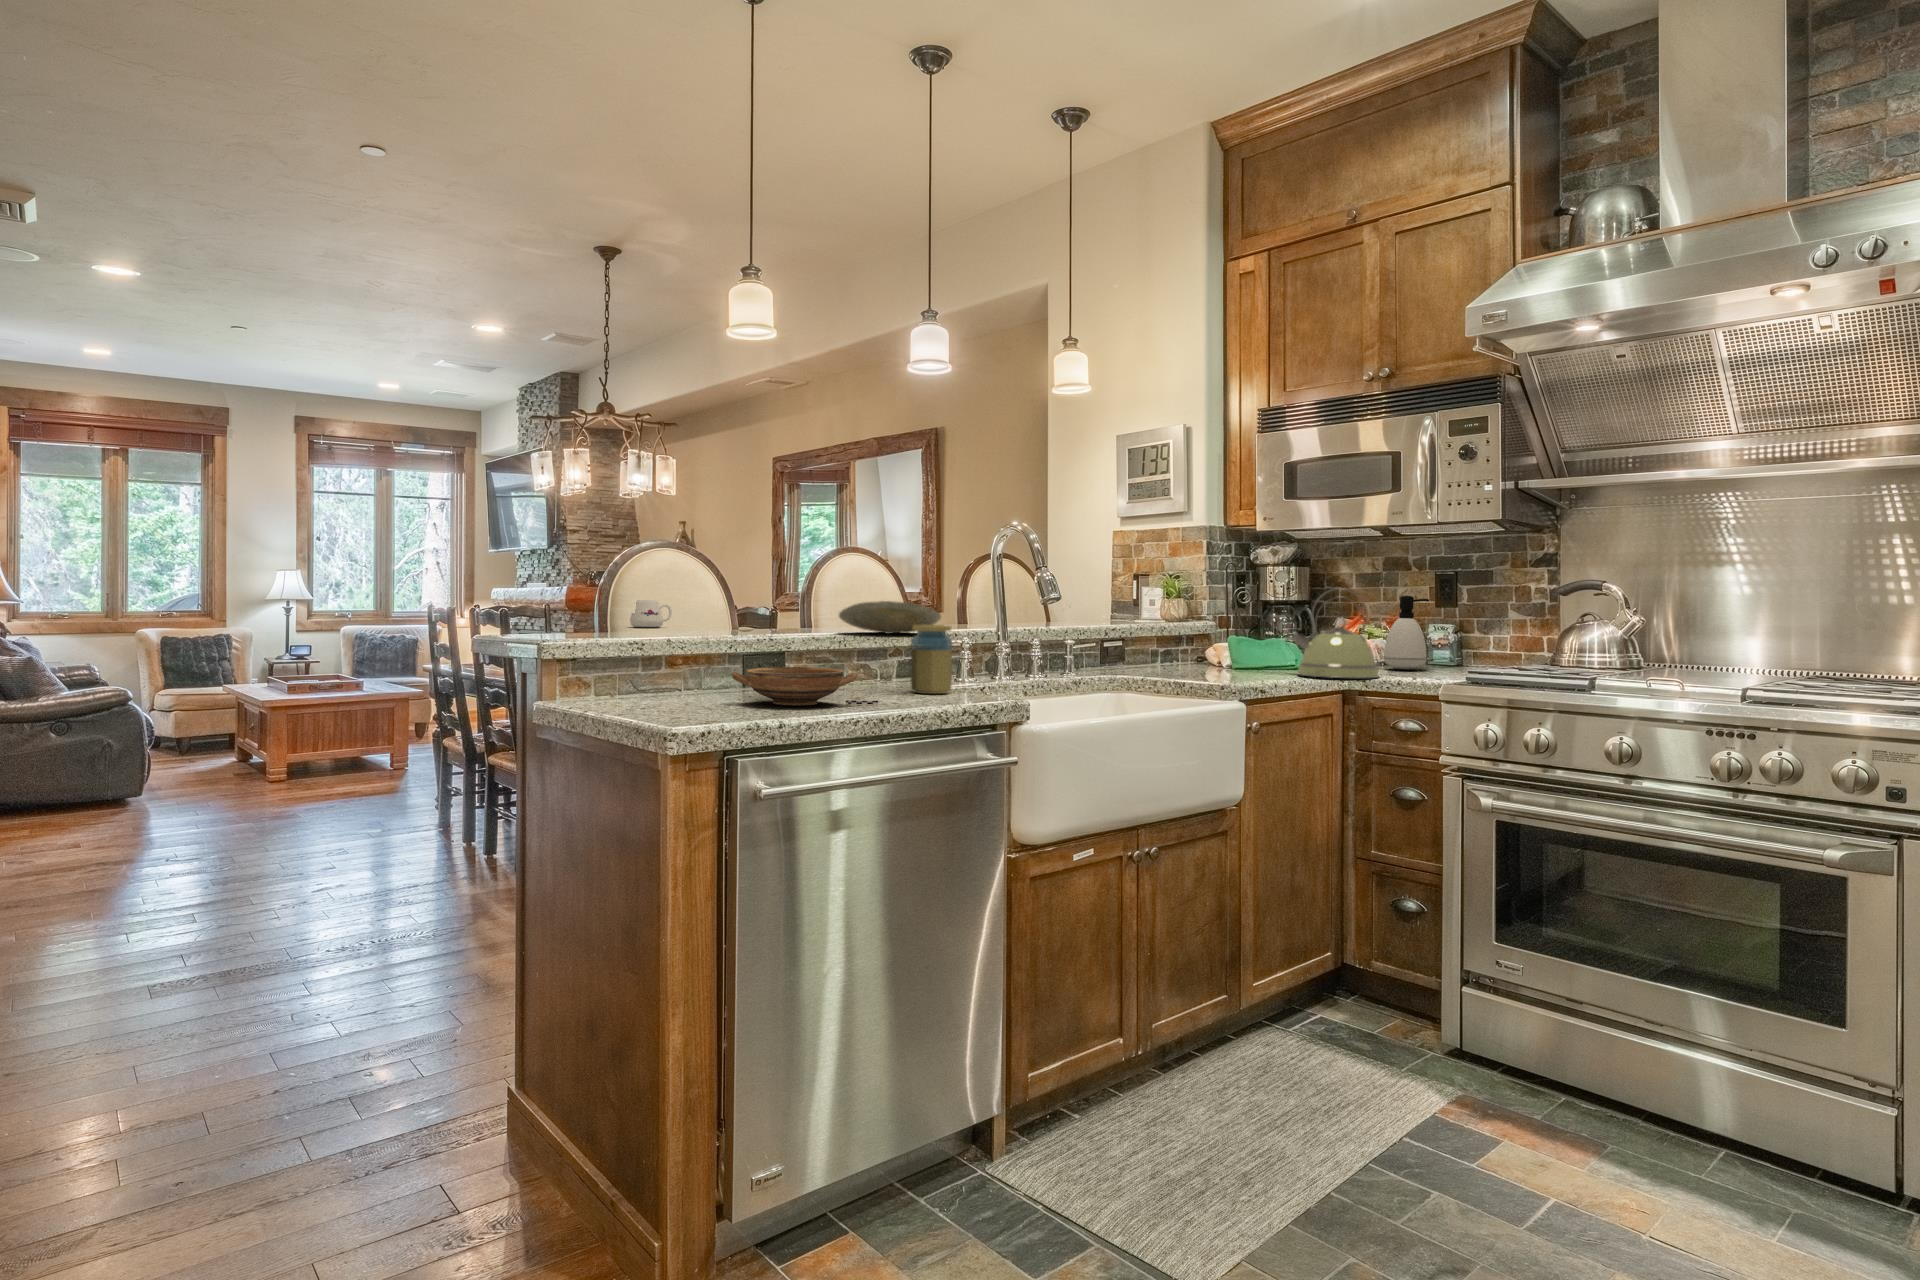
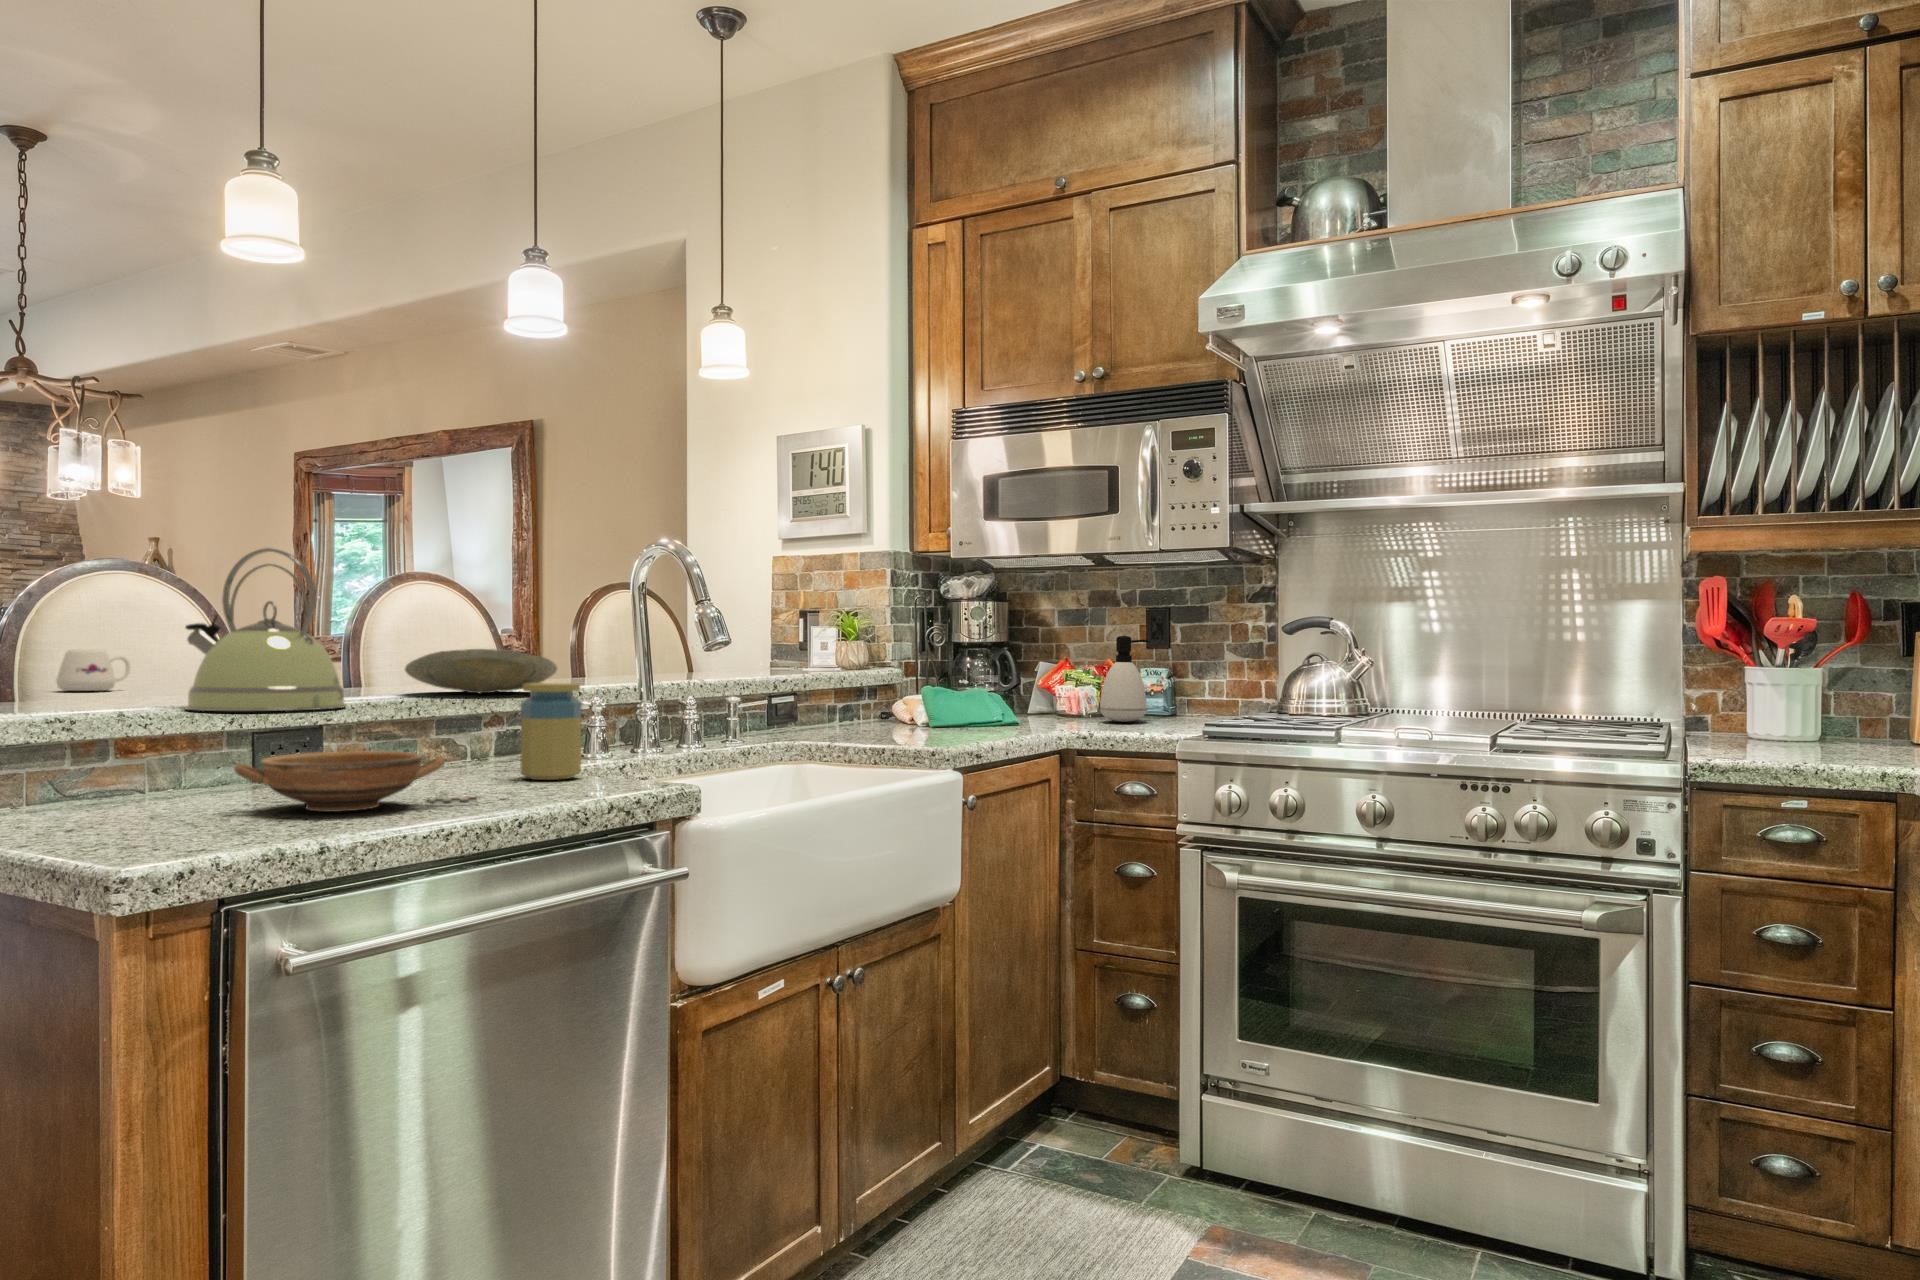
kettle: present [1289,588,1379,678] -> present [185,548,346,711]

